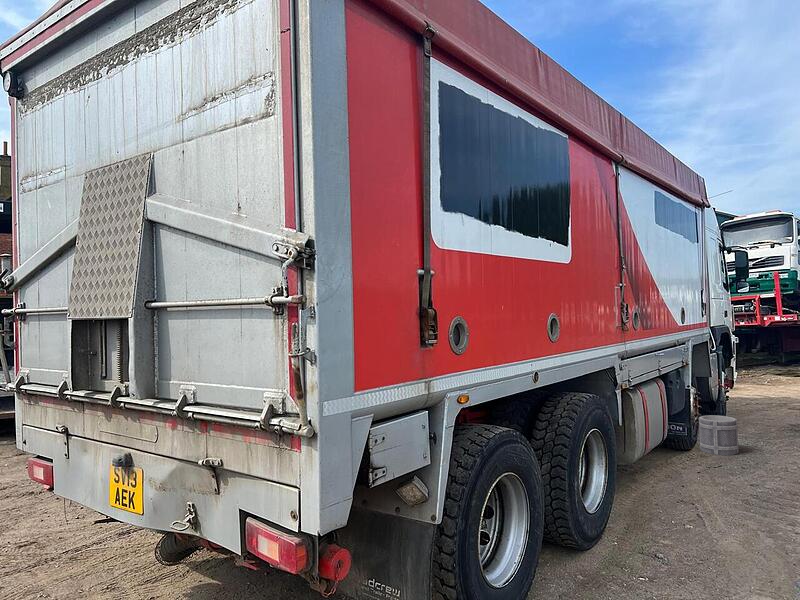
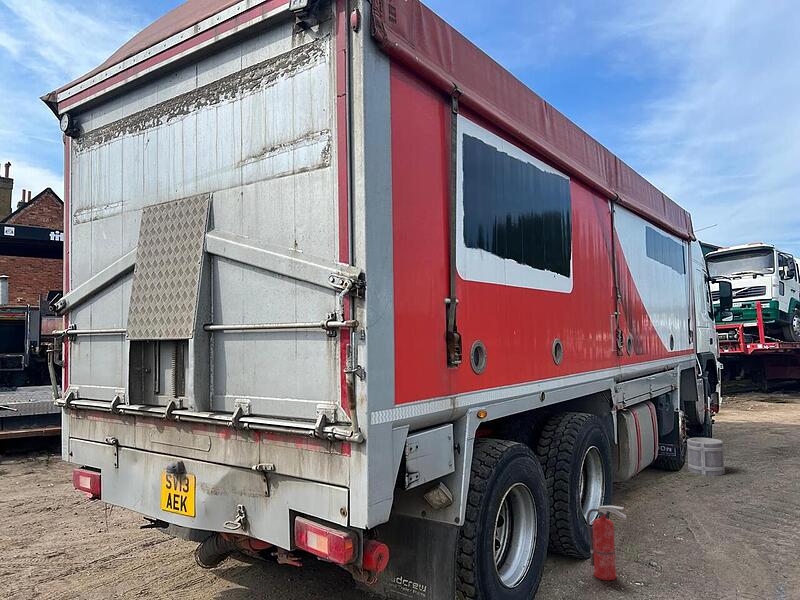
fire extinguisher: none [586,494,628,573] -> present [587,506,626,580]

